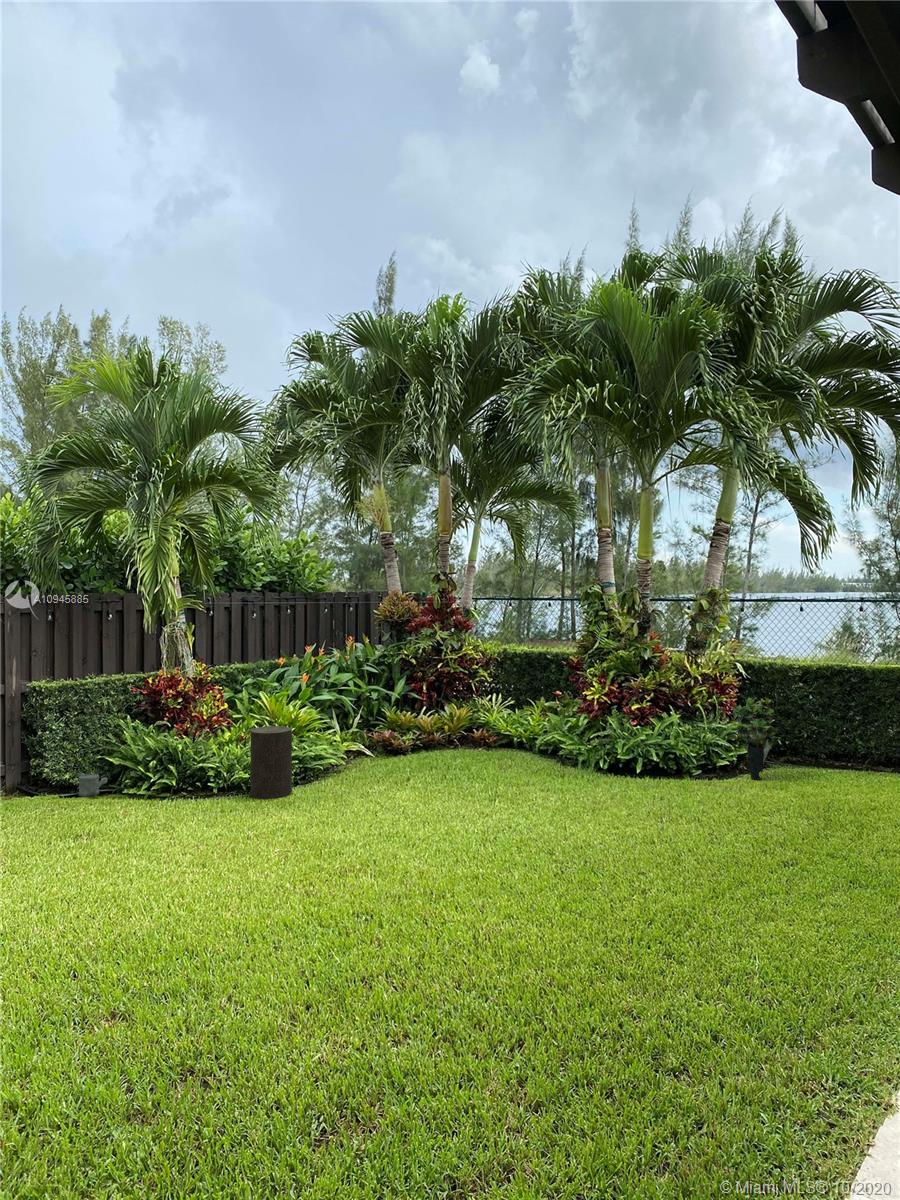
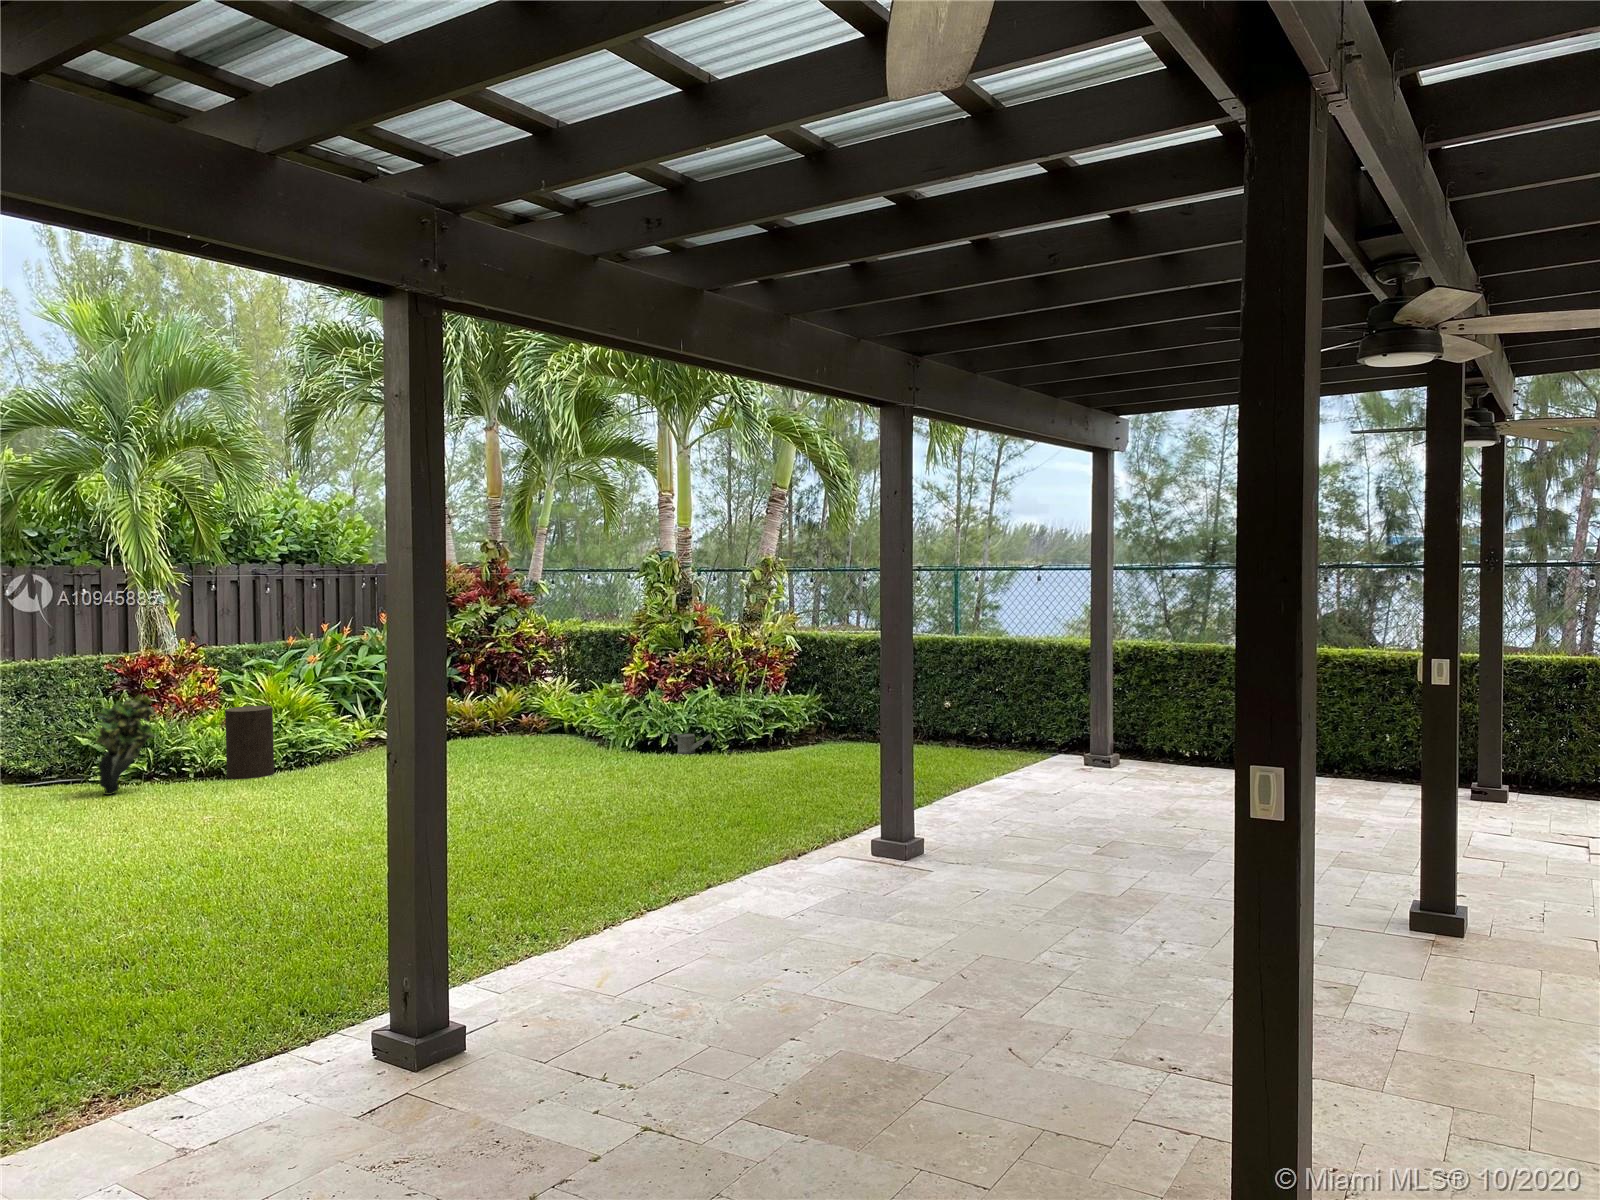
potted plant: present [733,698,780,780] -> present [94,694,156,795]
watering can: present [78,773,107,797] -> present [671,734,711,754]

